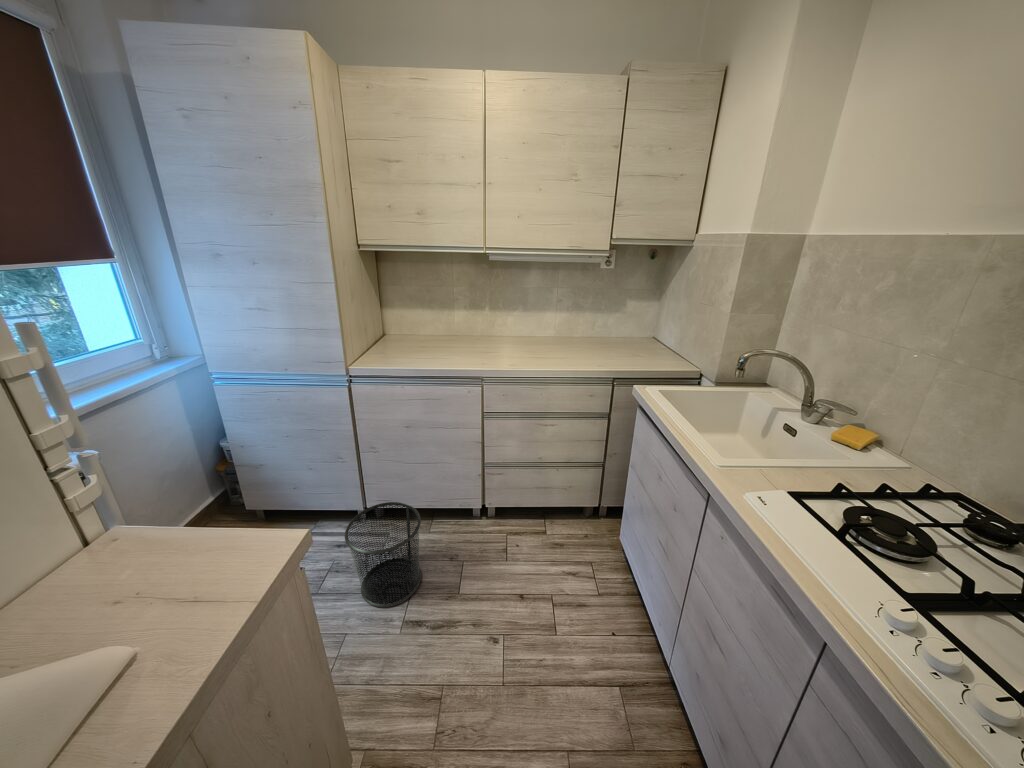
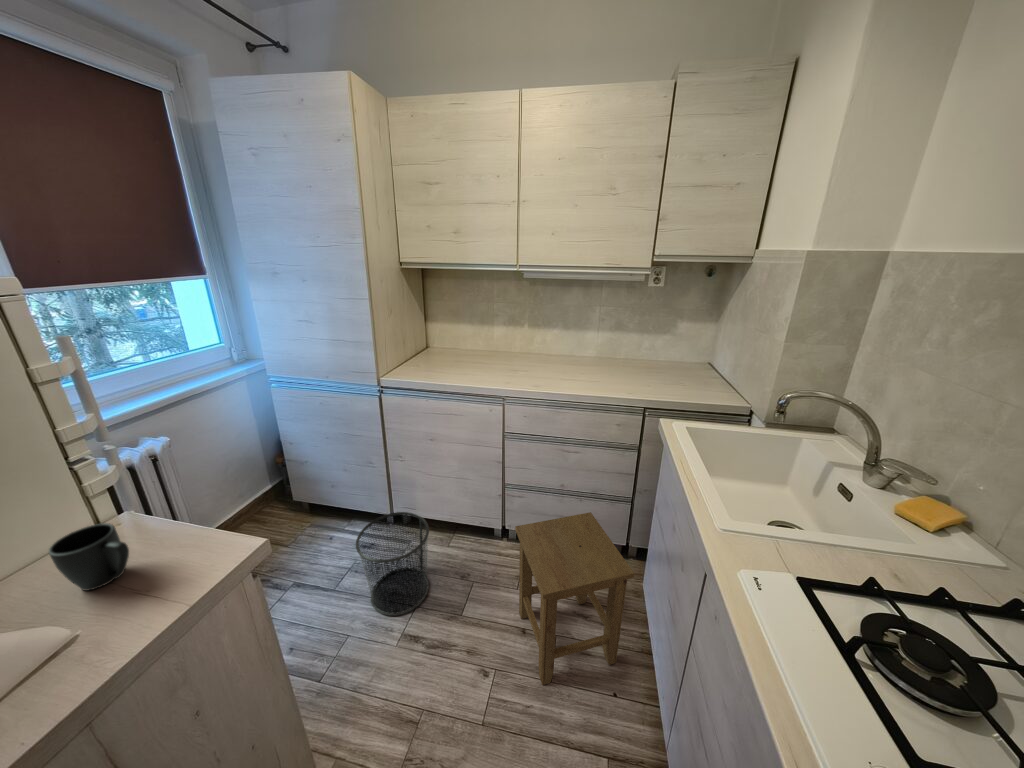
stool: none [511,478,628,639] -> present [515,512,635,685]
mug: none [67,532,169,611] -> present [49,523,129,591]

